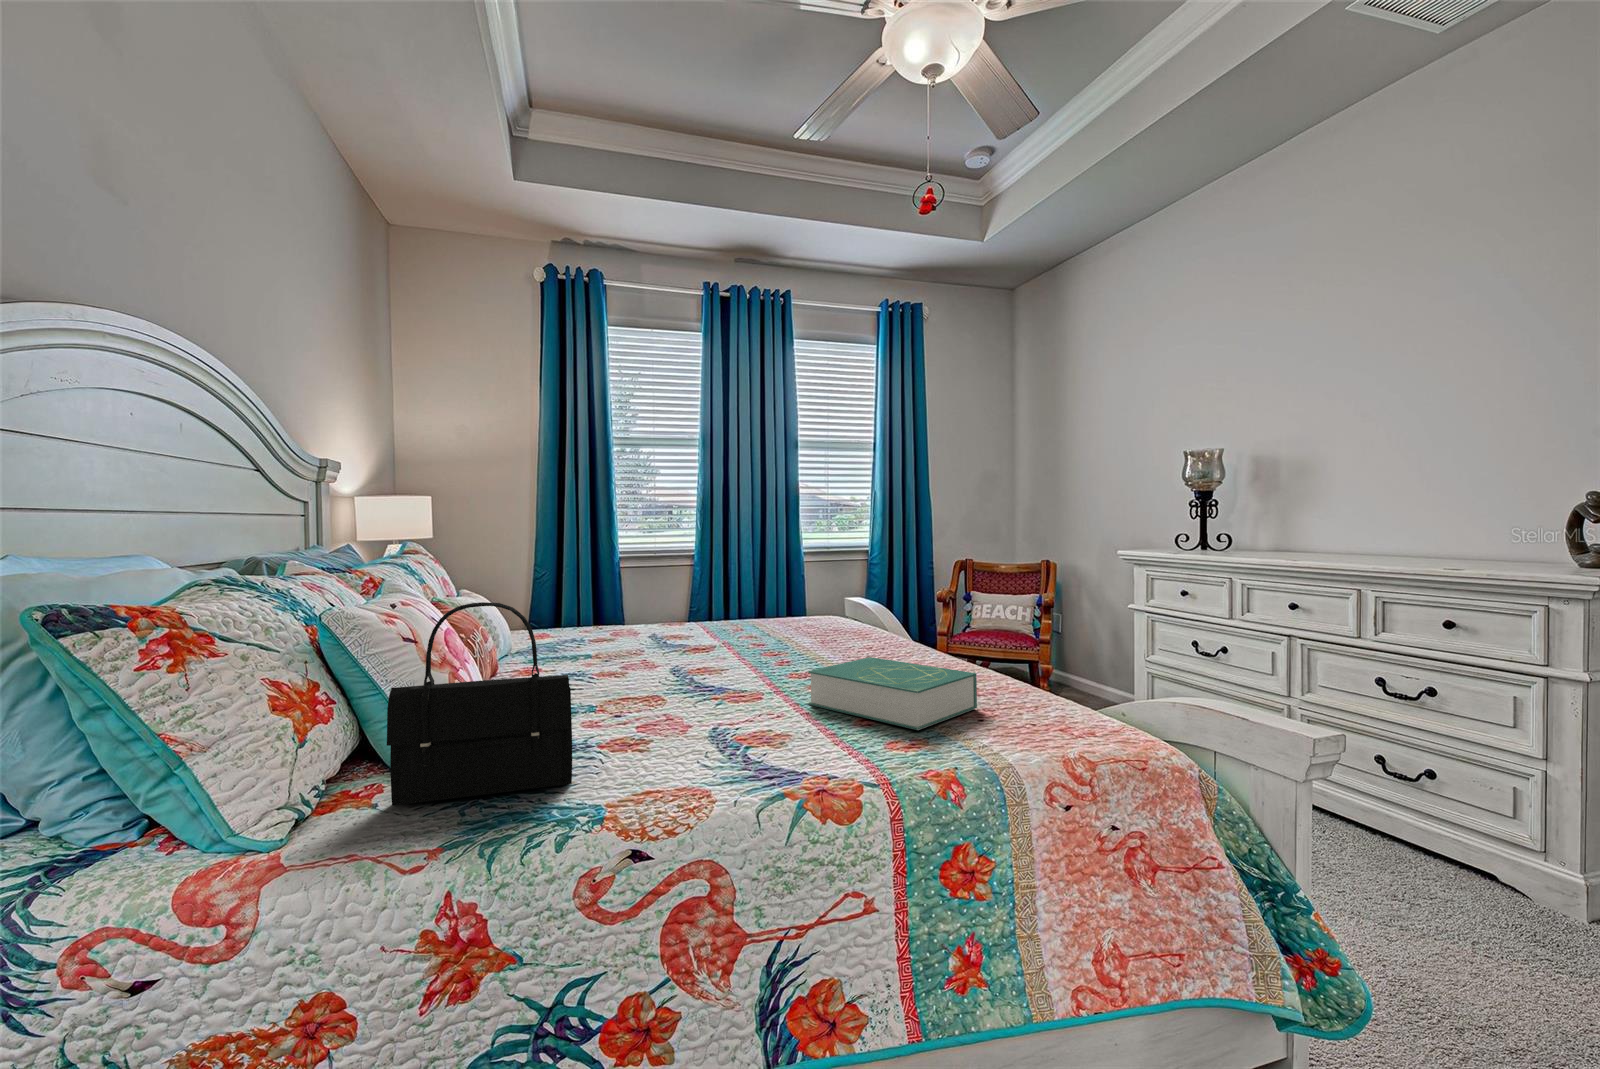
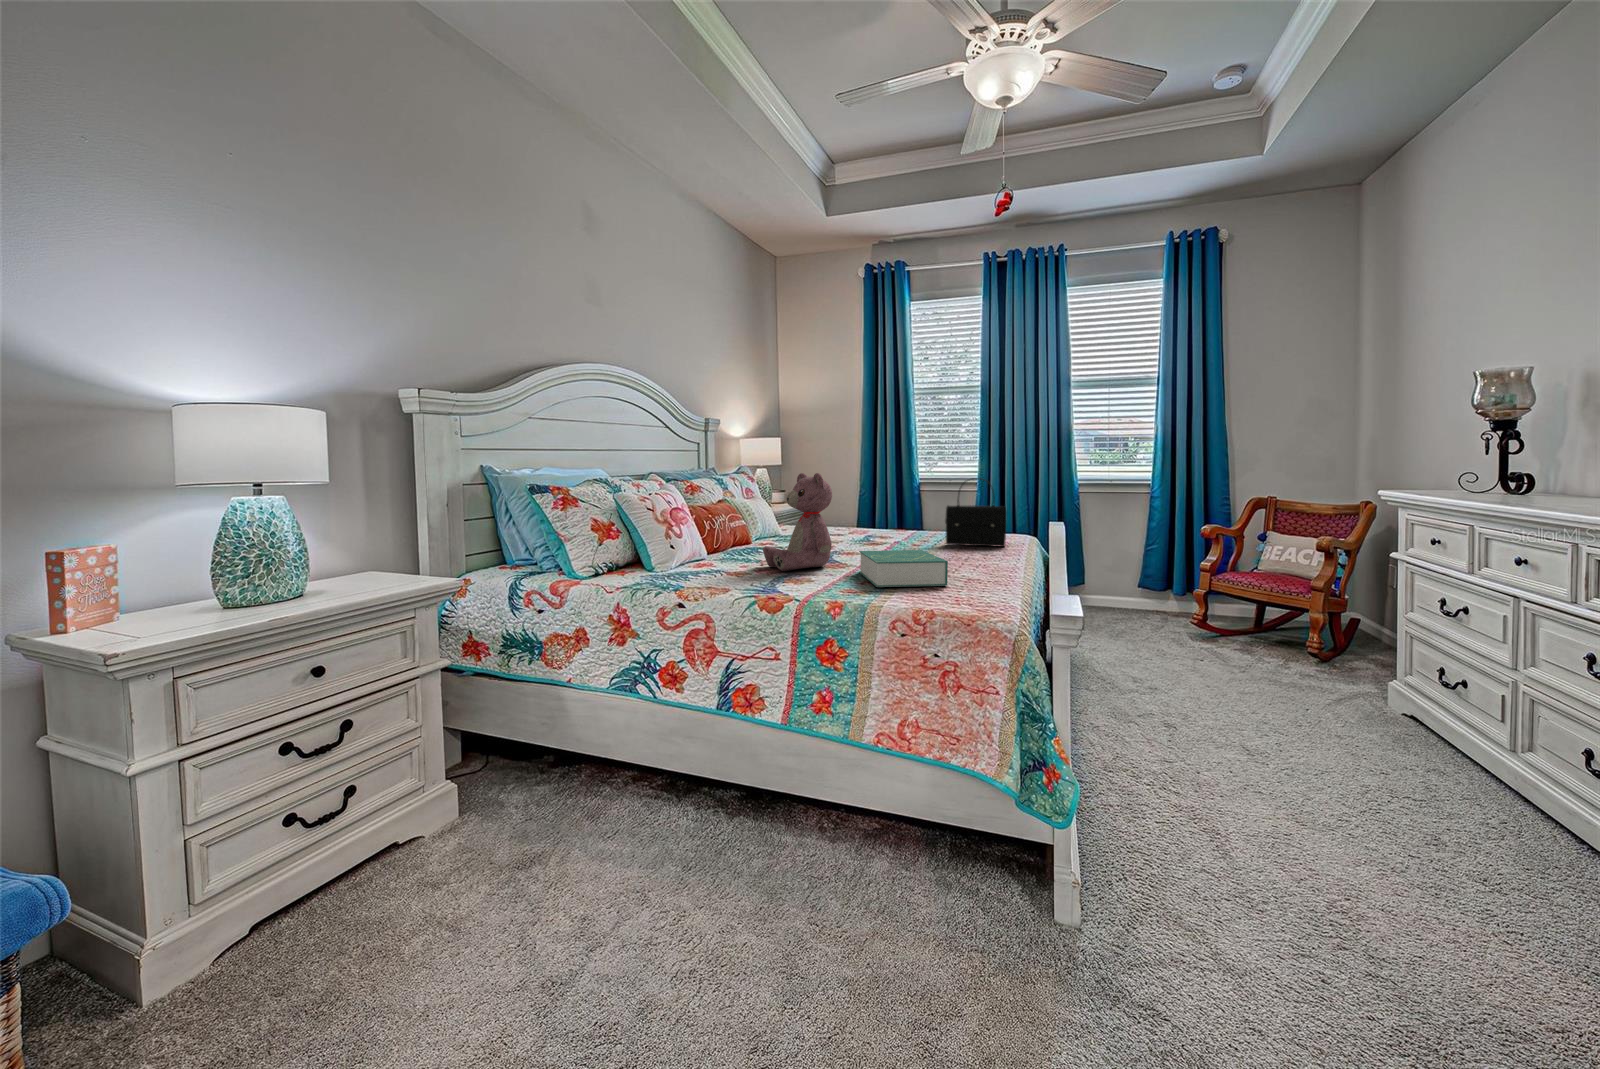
teddy bear: none [636,552,762,724] -> present [763,473,832,571]
handbag: present [387,602,572,805] -> present [945,478,1006,547]

